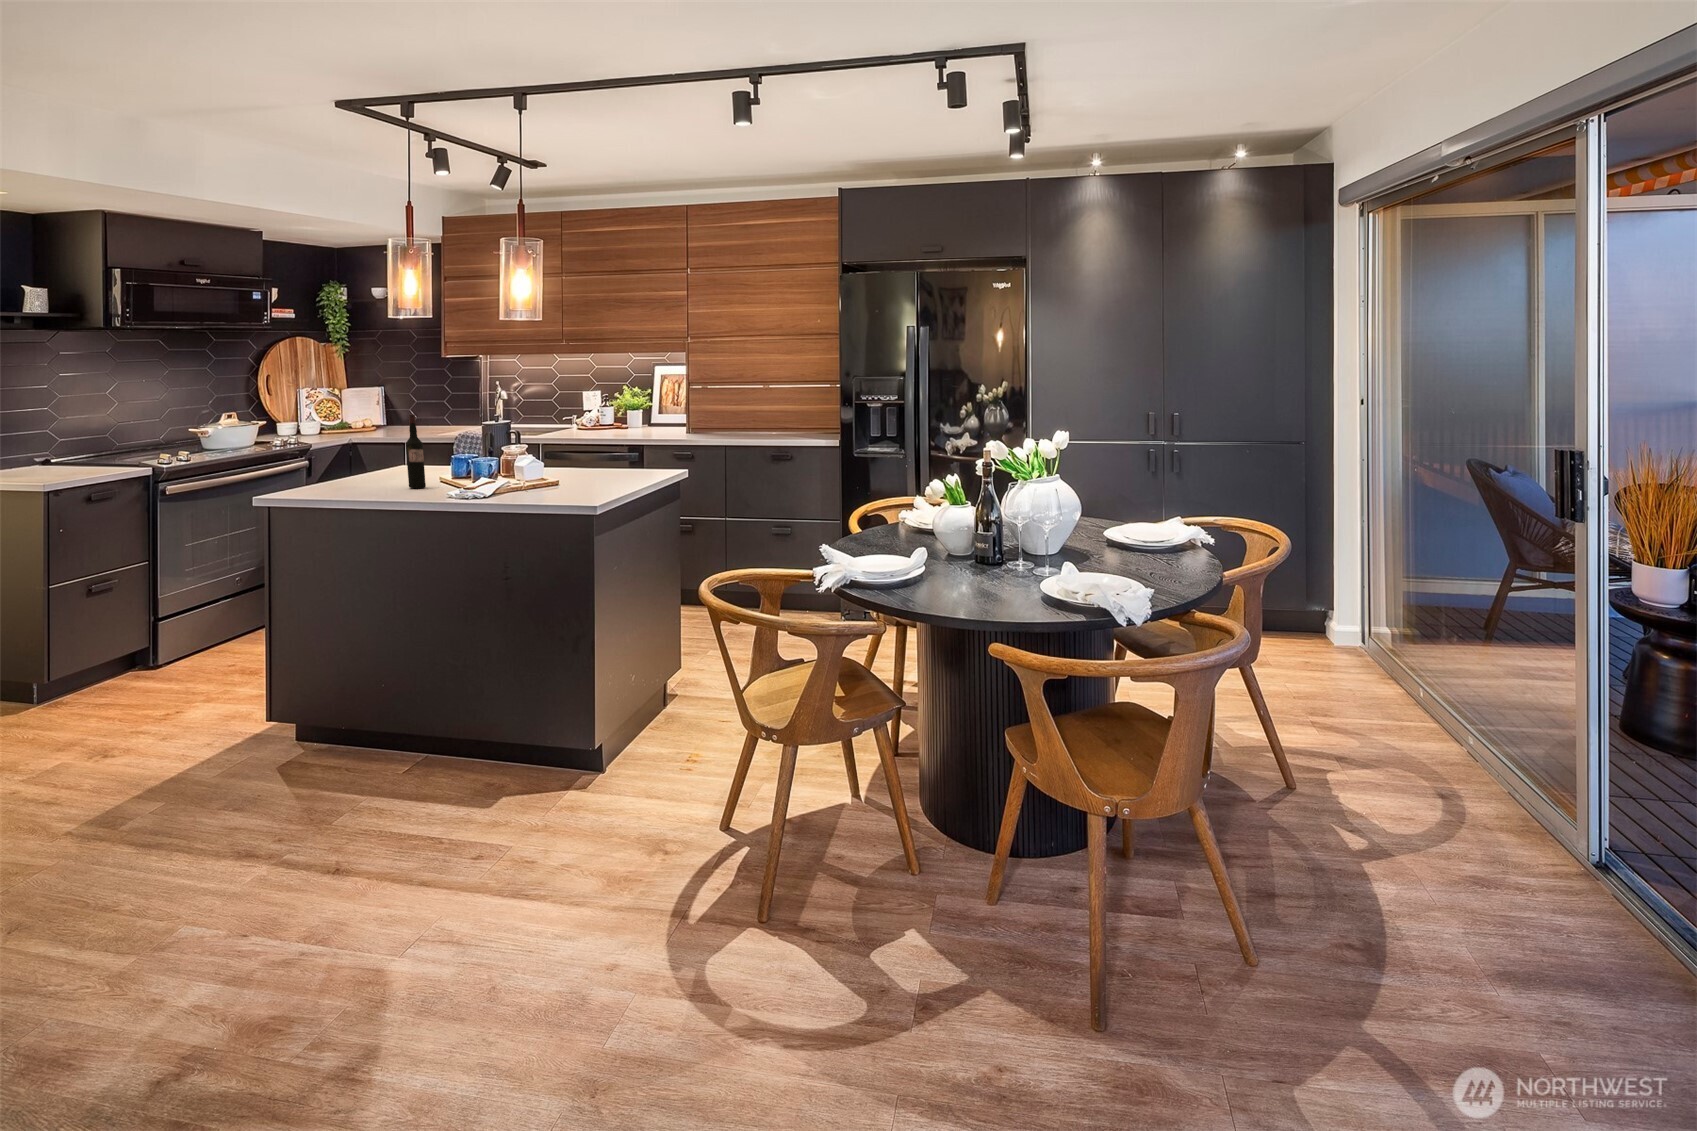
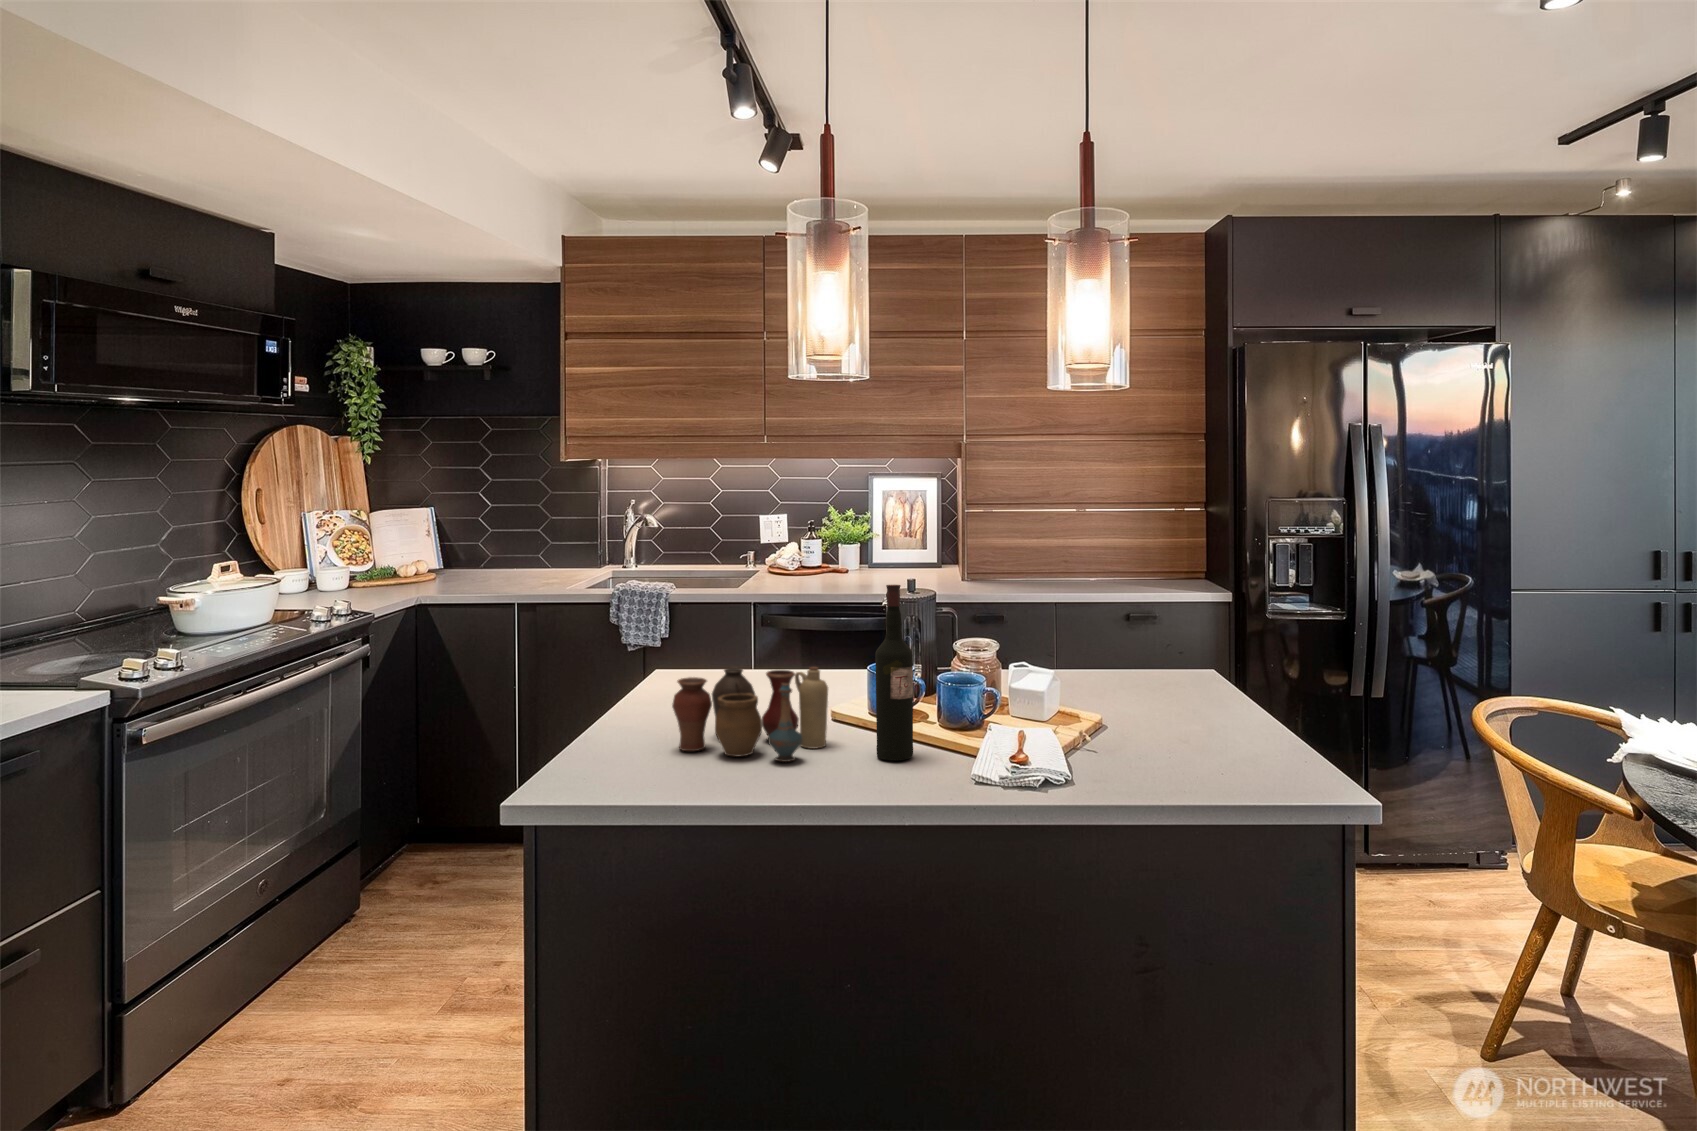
vase: none [338,451,404,487] -> present [672,667,828,762]

